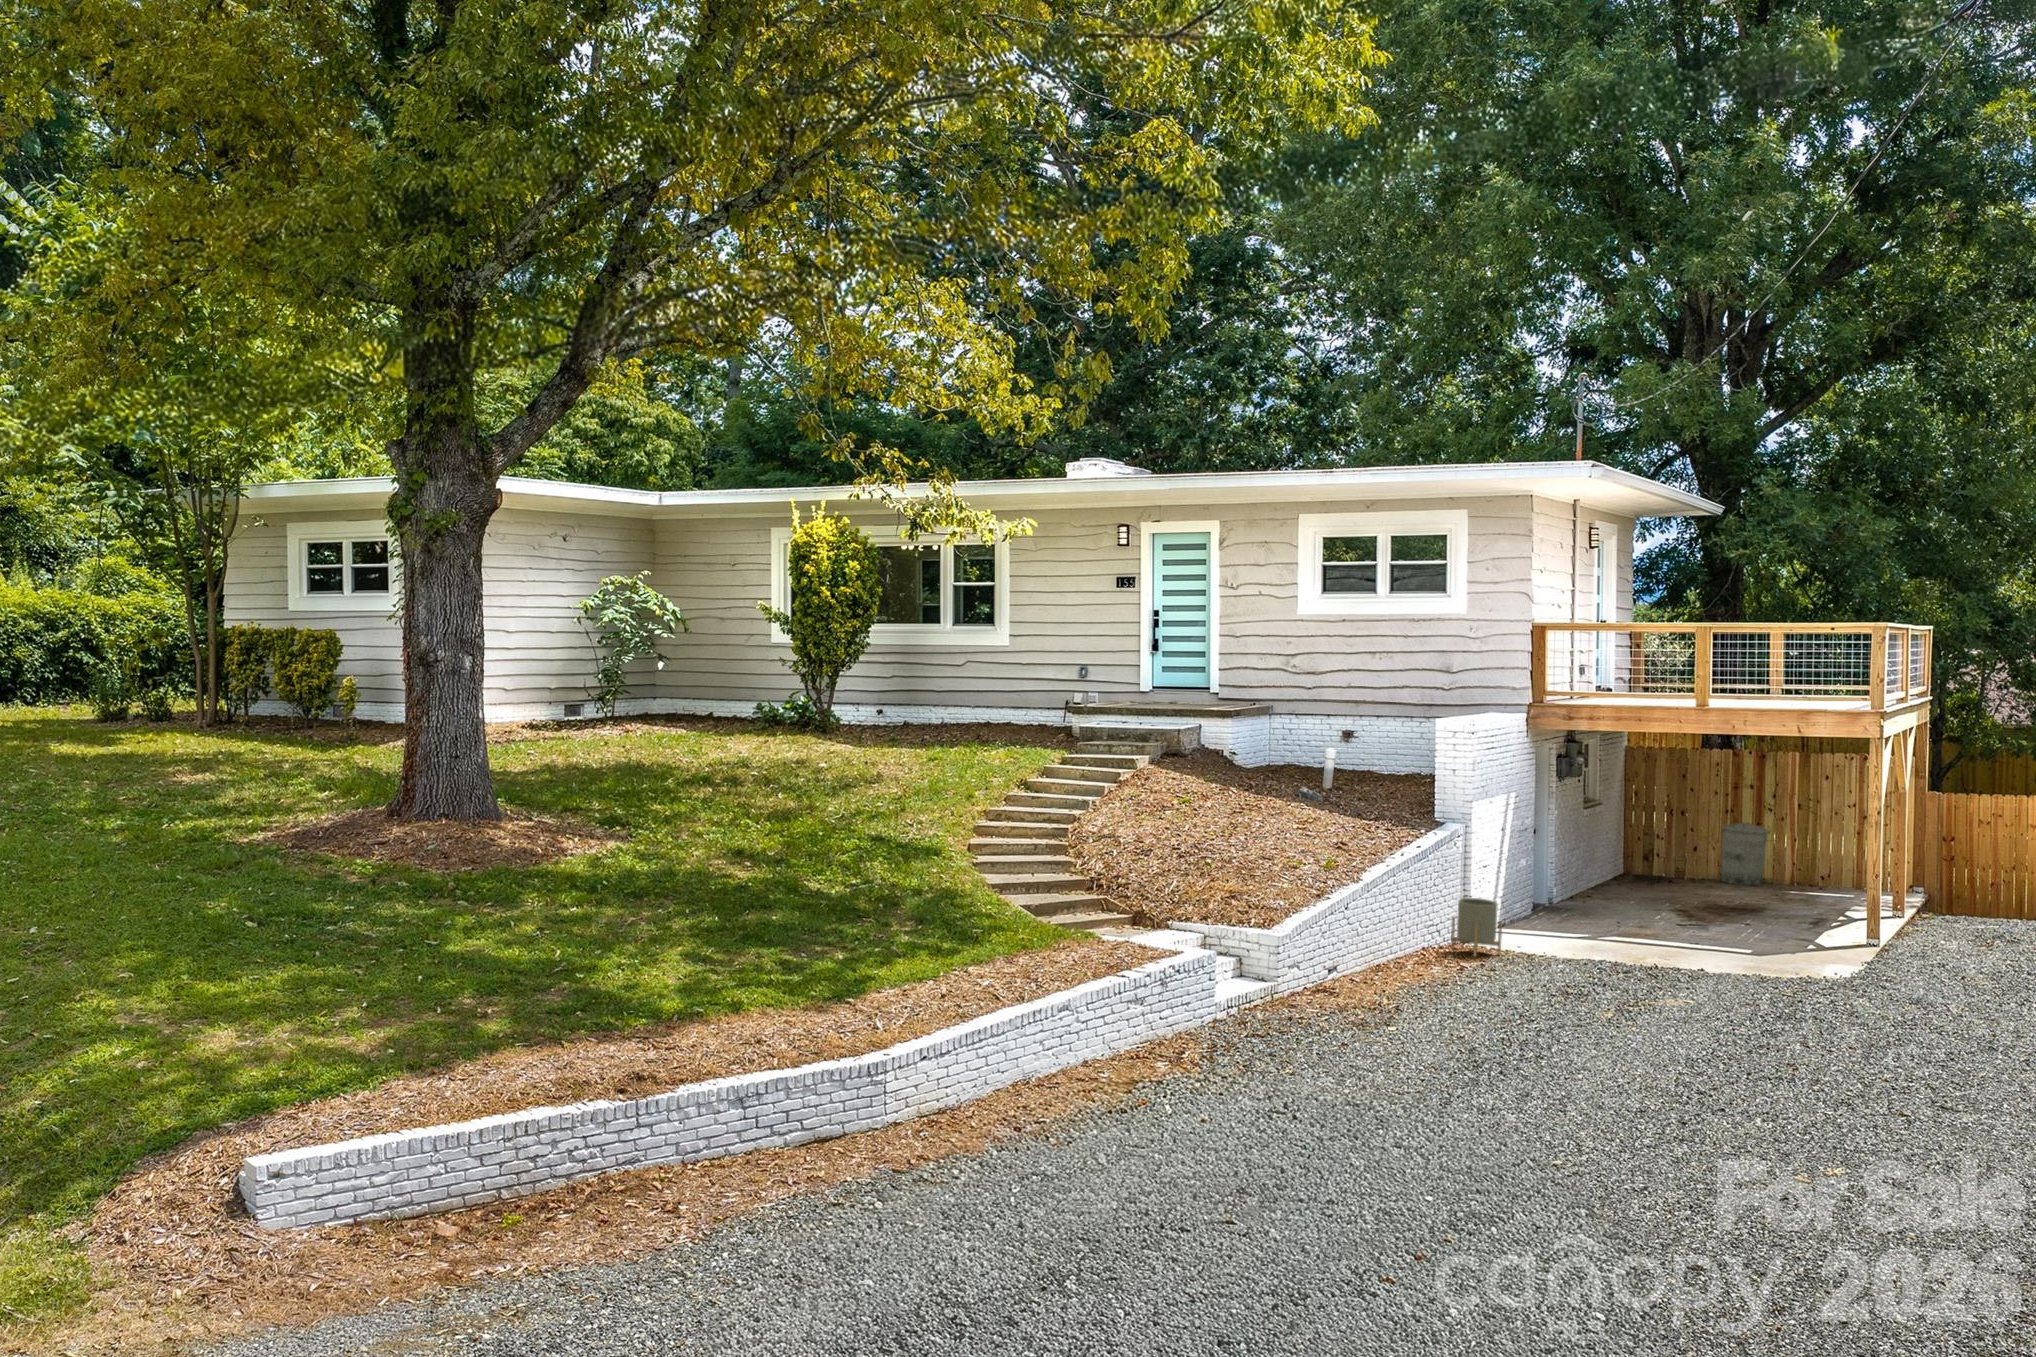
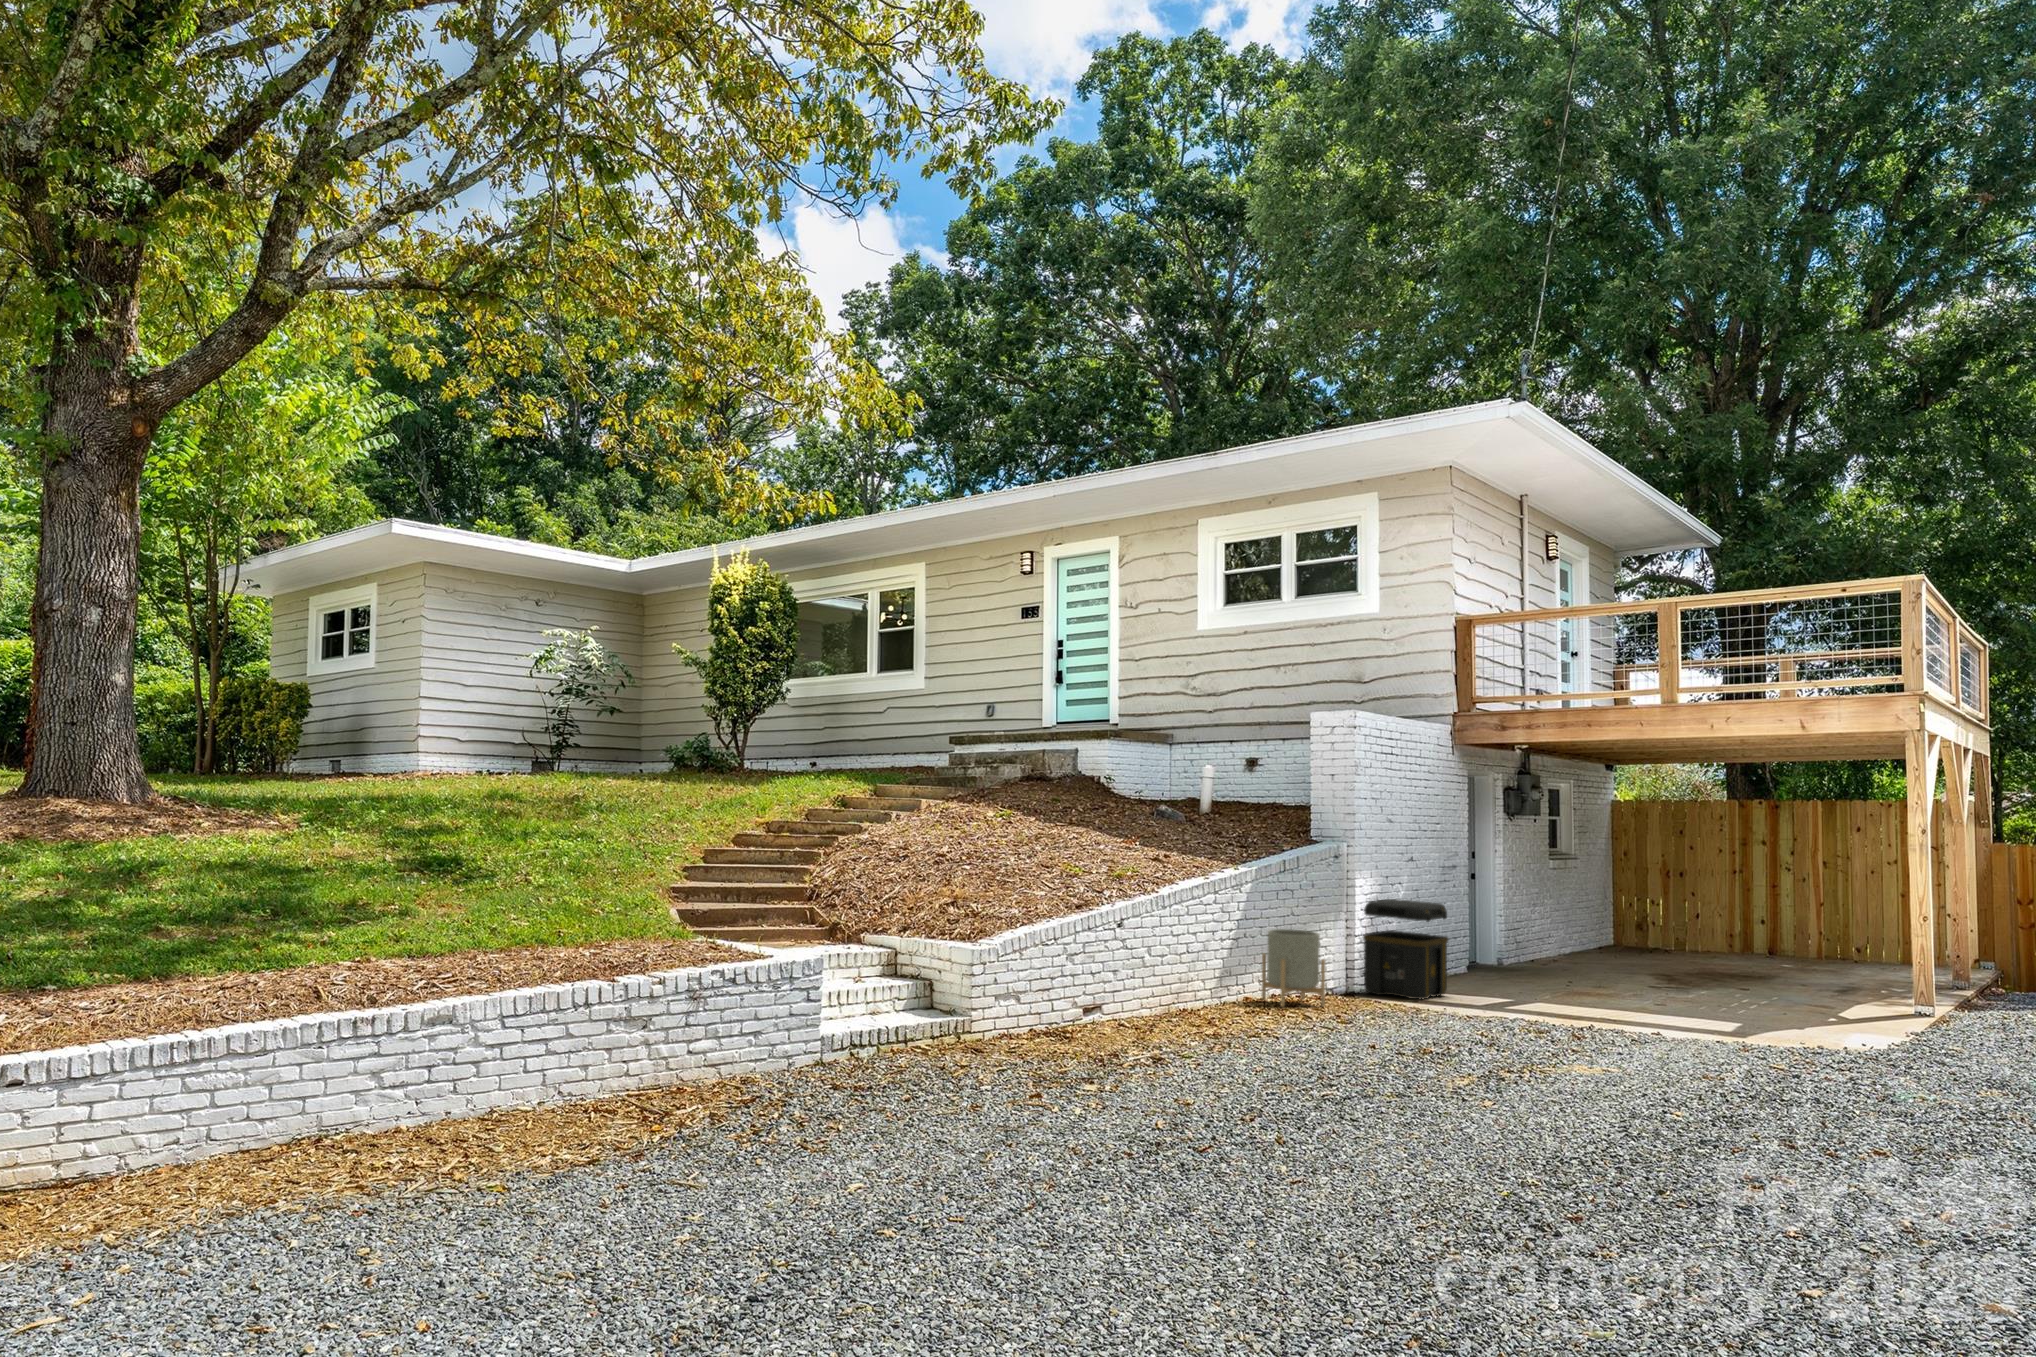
trash can: present [1721,822,1768,885] -> none [1782,892,1847,974]
toolbox: none [1496,863,1557,942] -> present [1363,899,1448,999]

